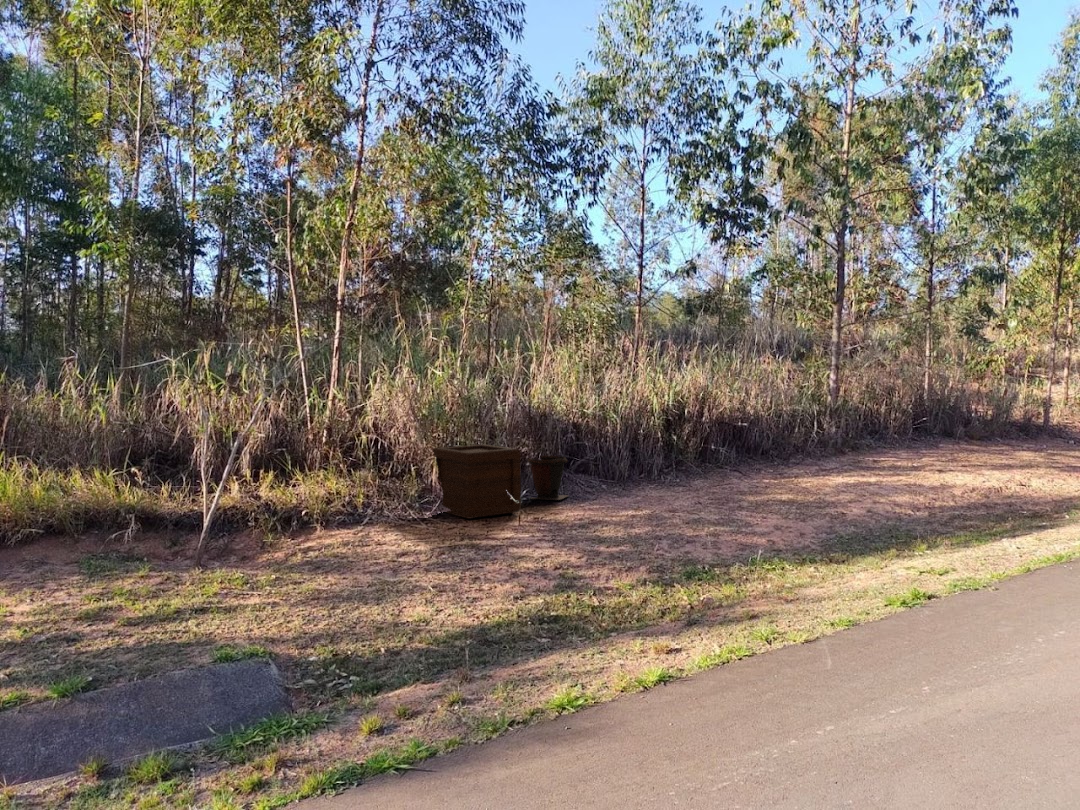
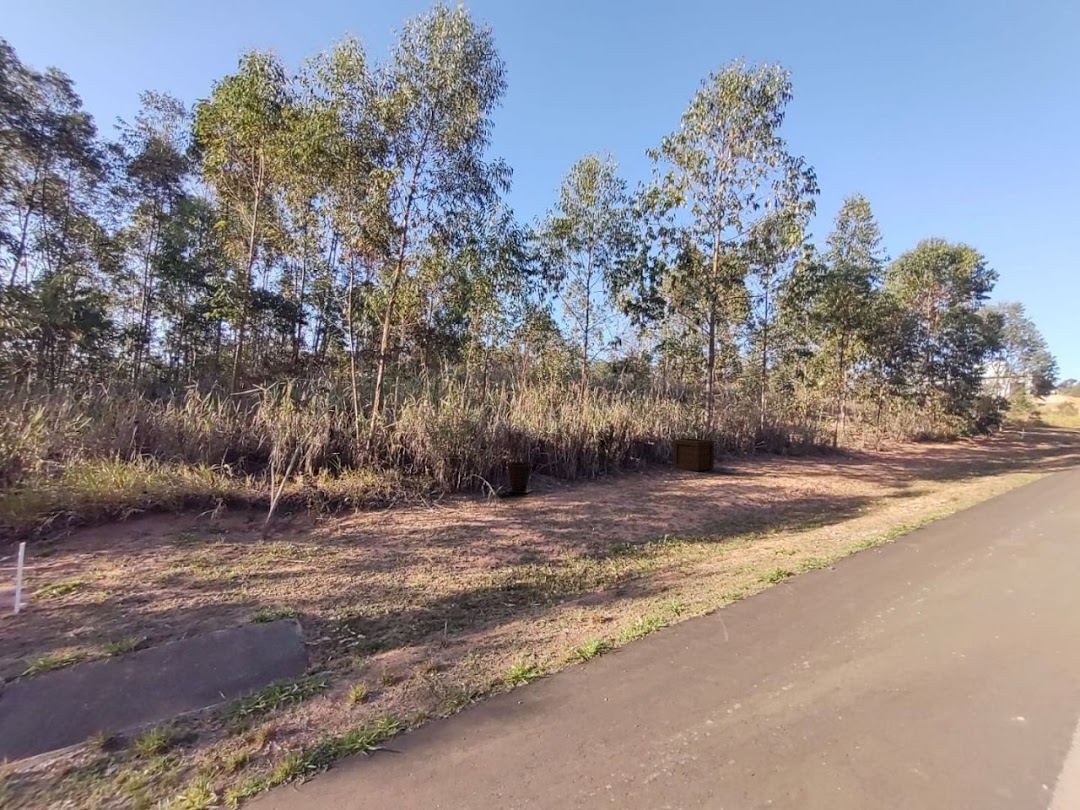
wooden crate: present [433,444,521,519] -> present [673,439,714,471]

